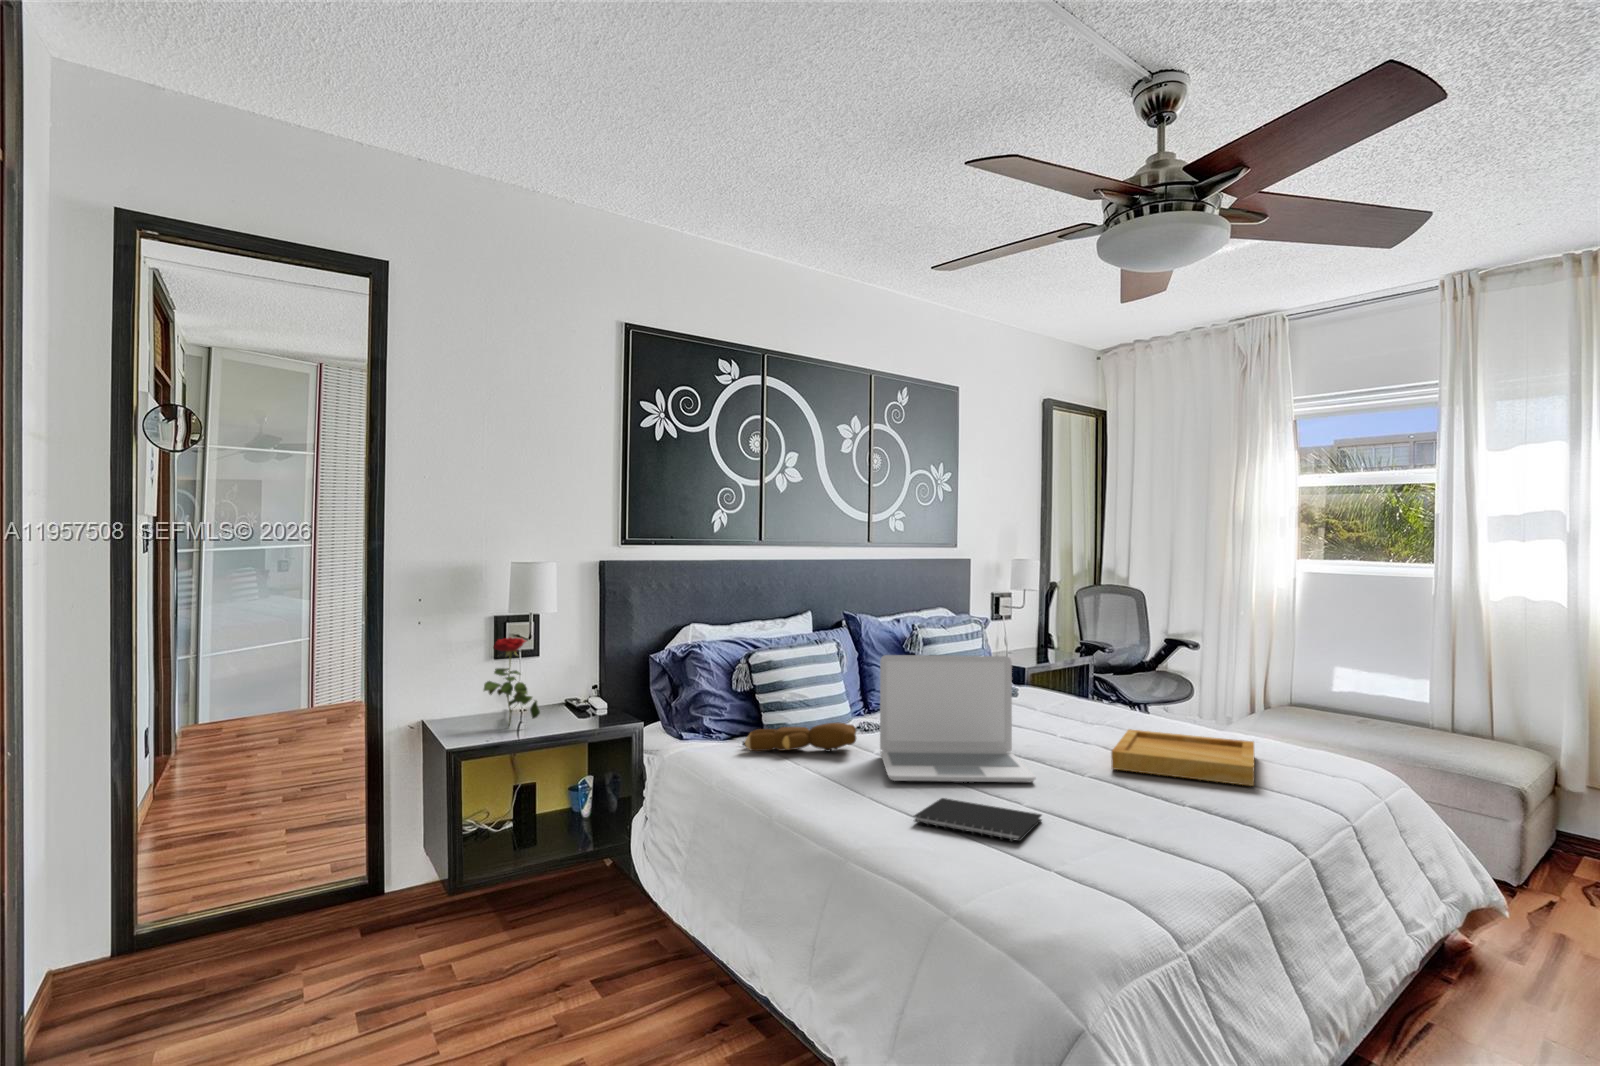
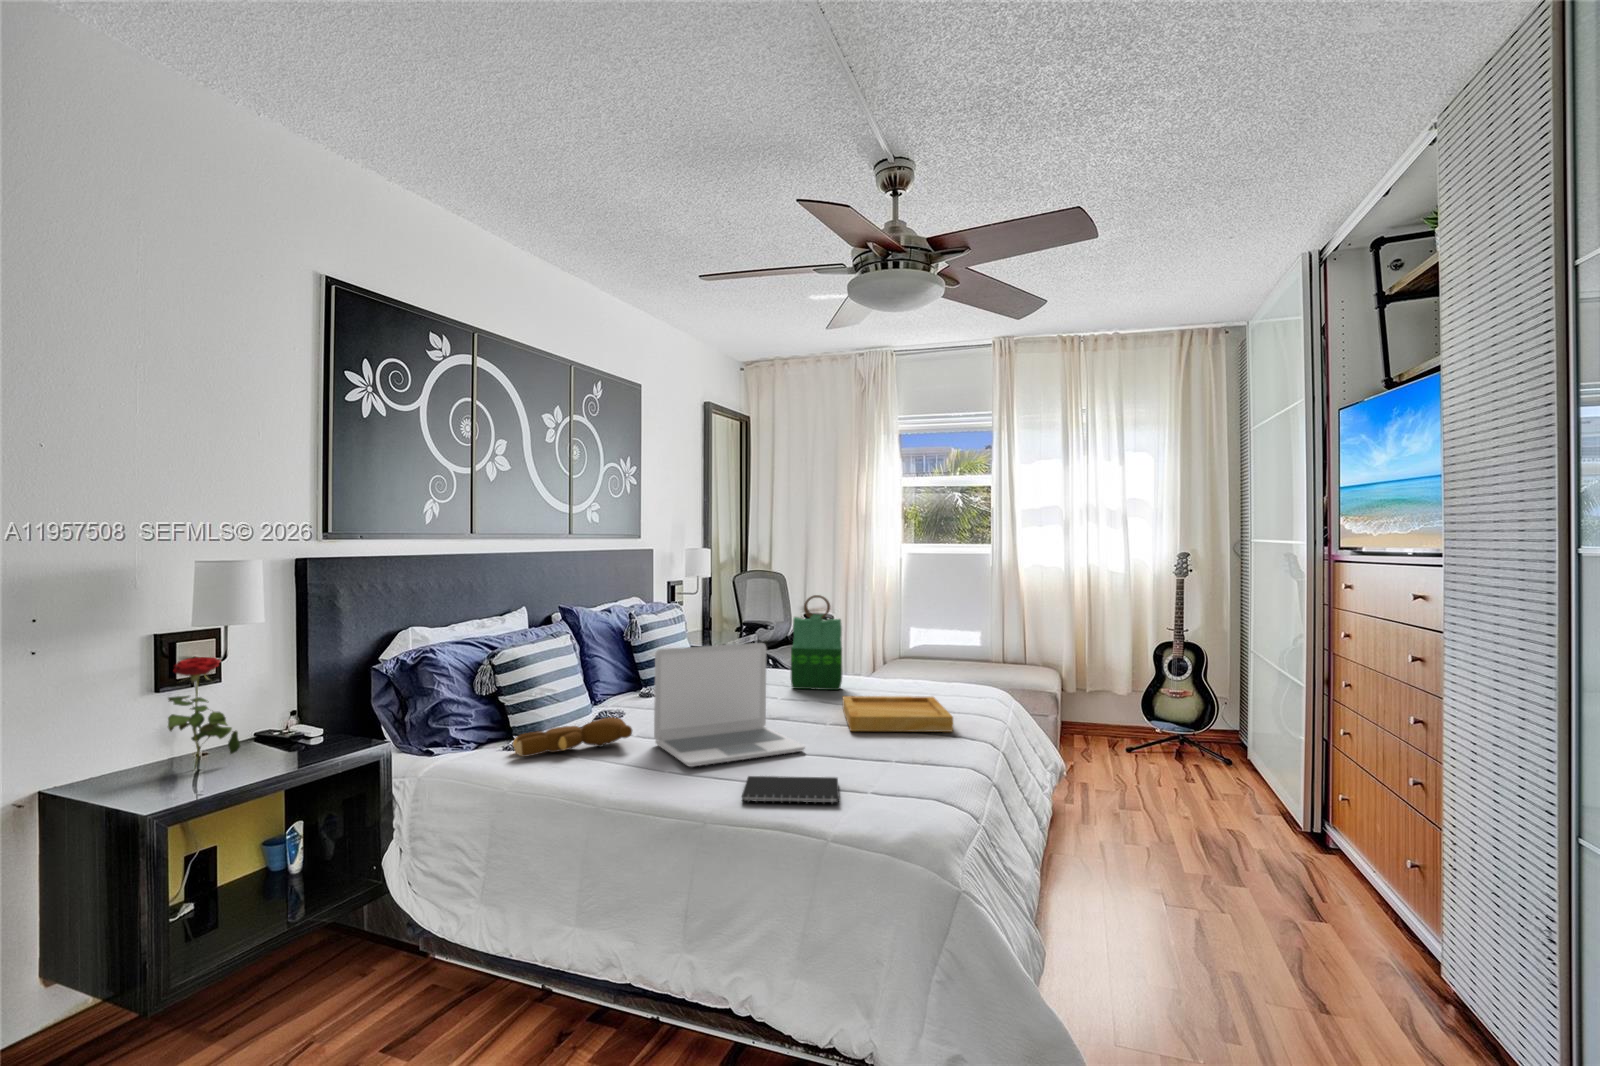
tote bag: none [1083,609,1150,724] -> present [791,595,842,690]

